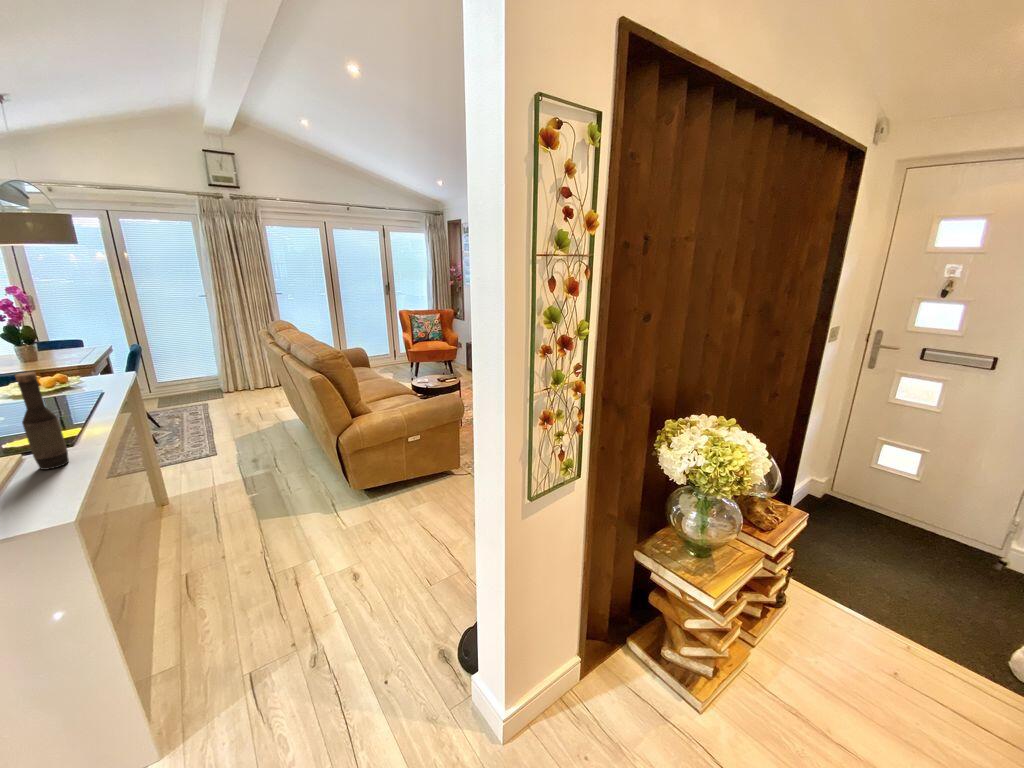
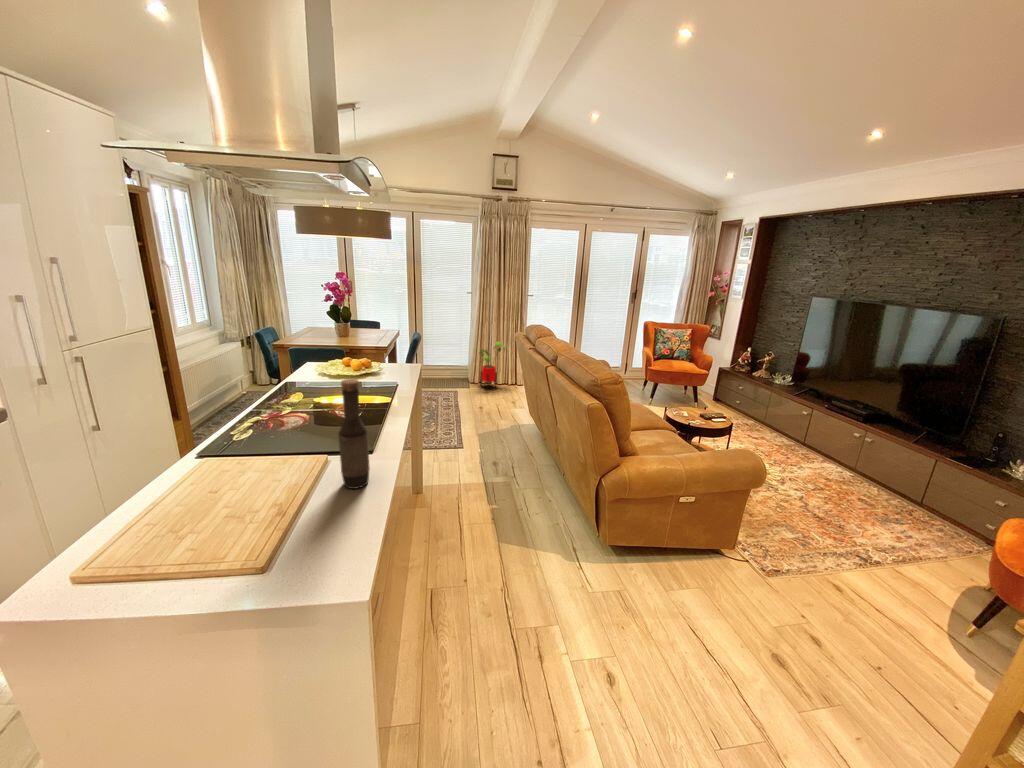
house plant: none [225,345,260,396] -> present [478,342,506,388]

